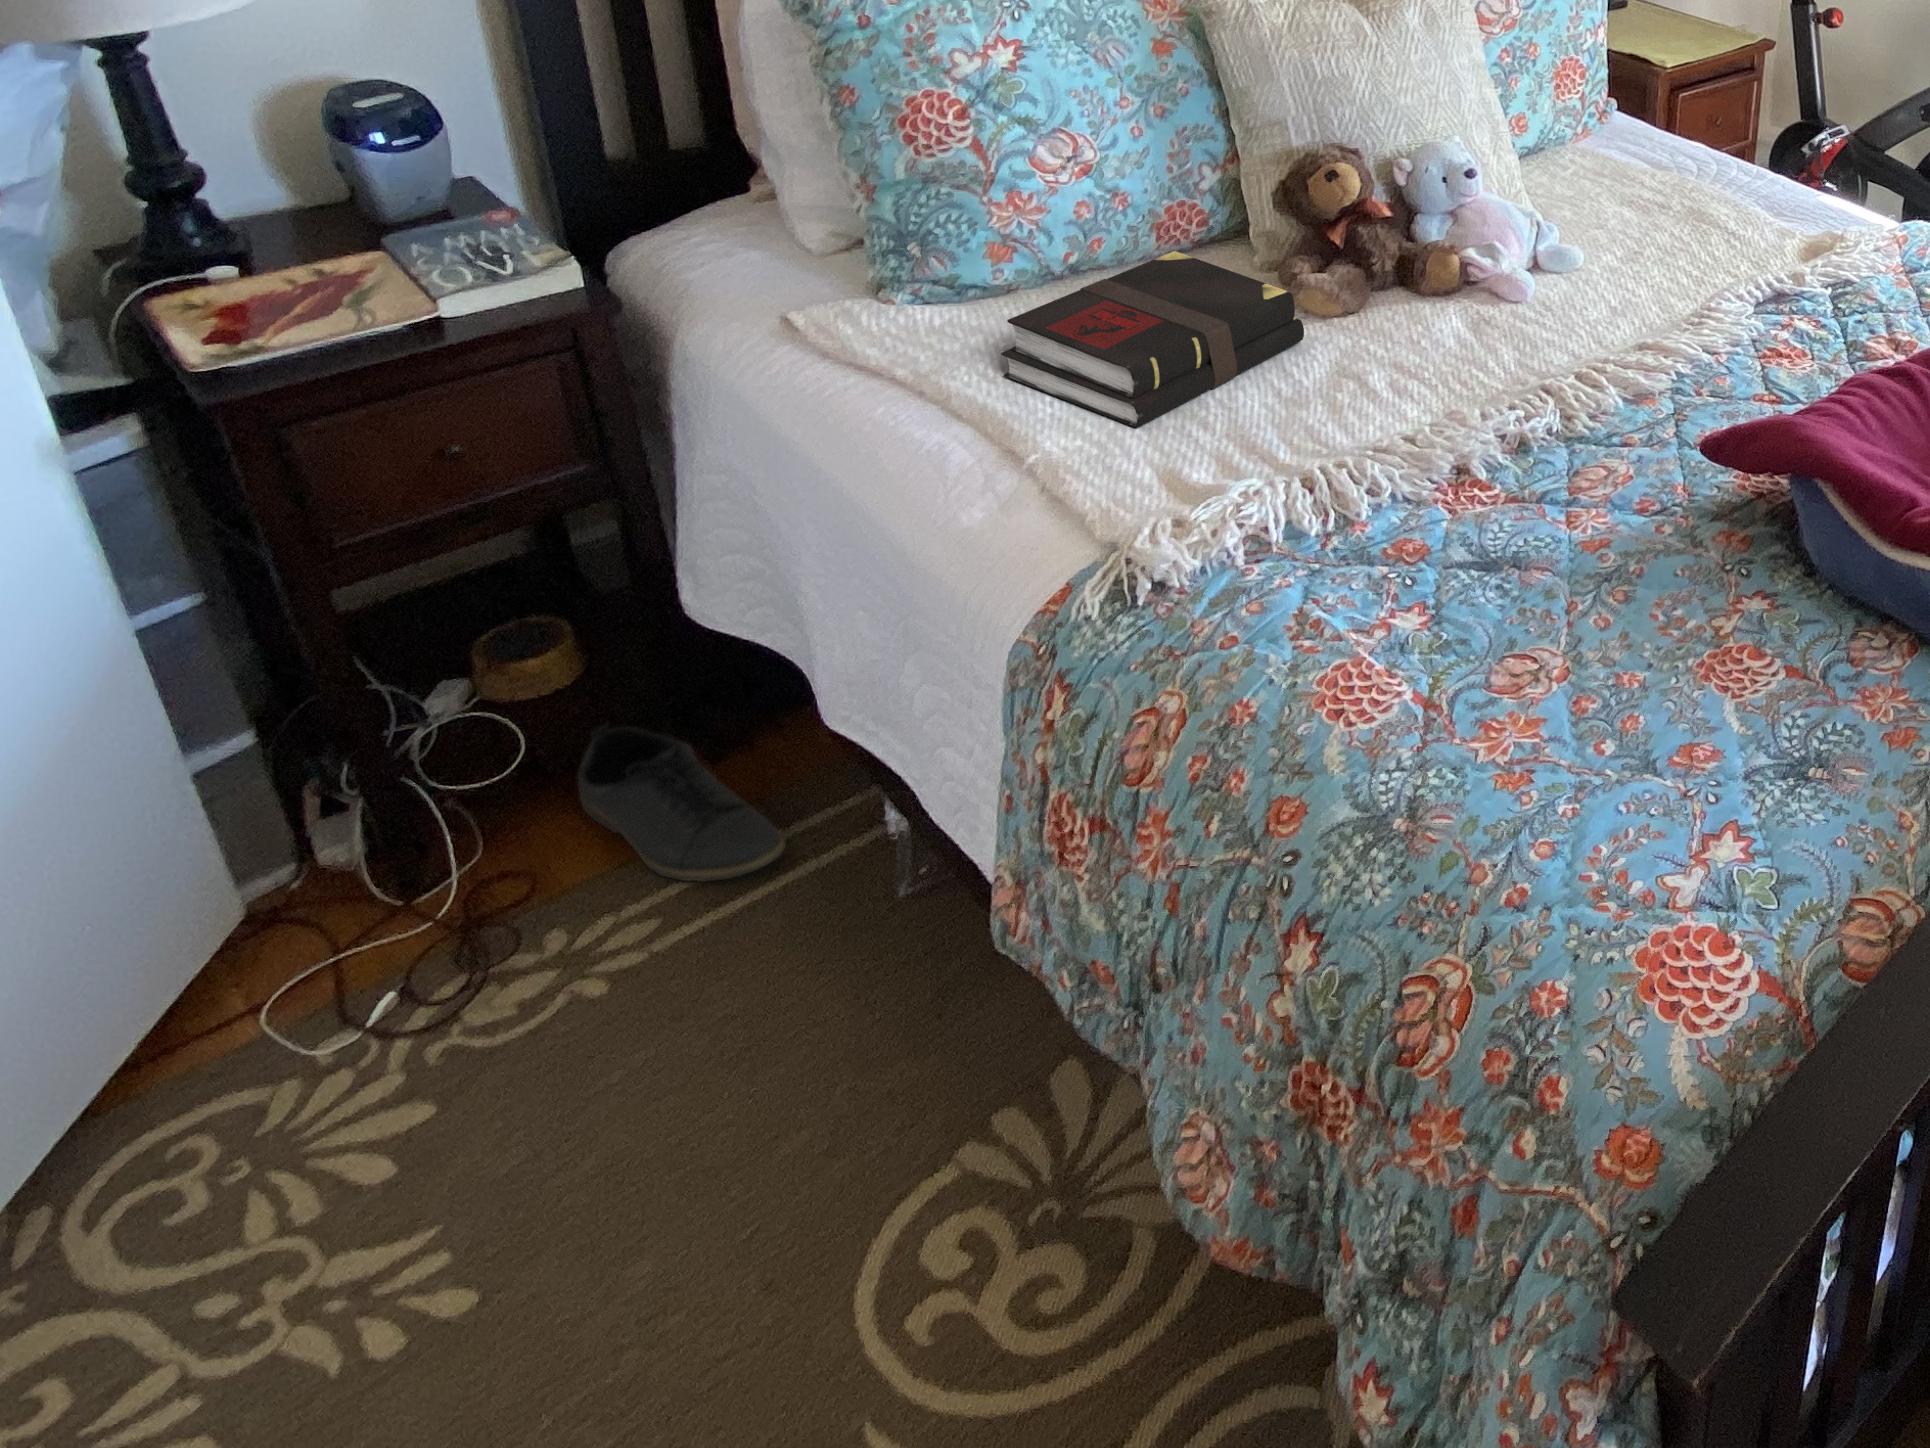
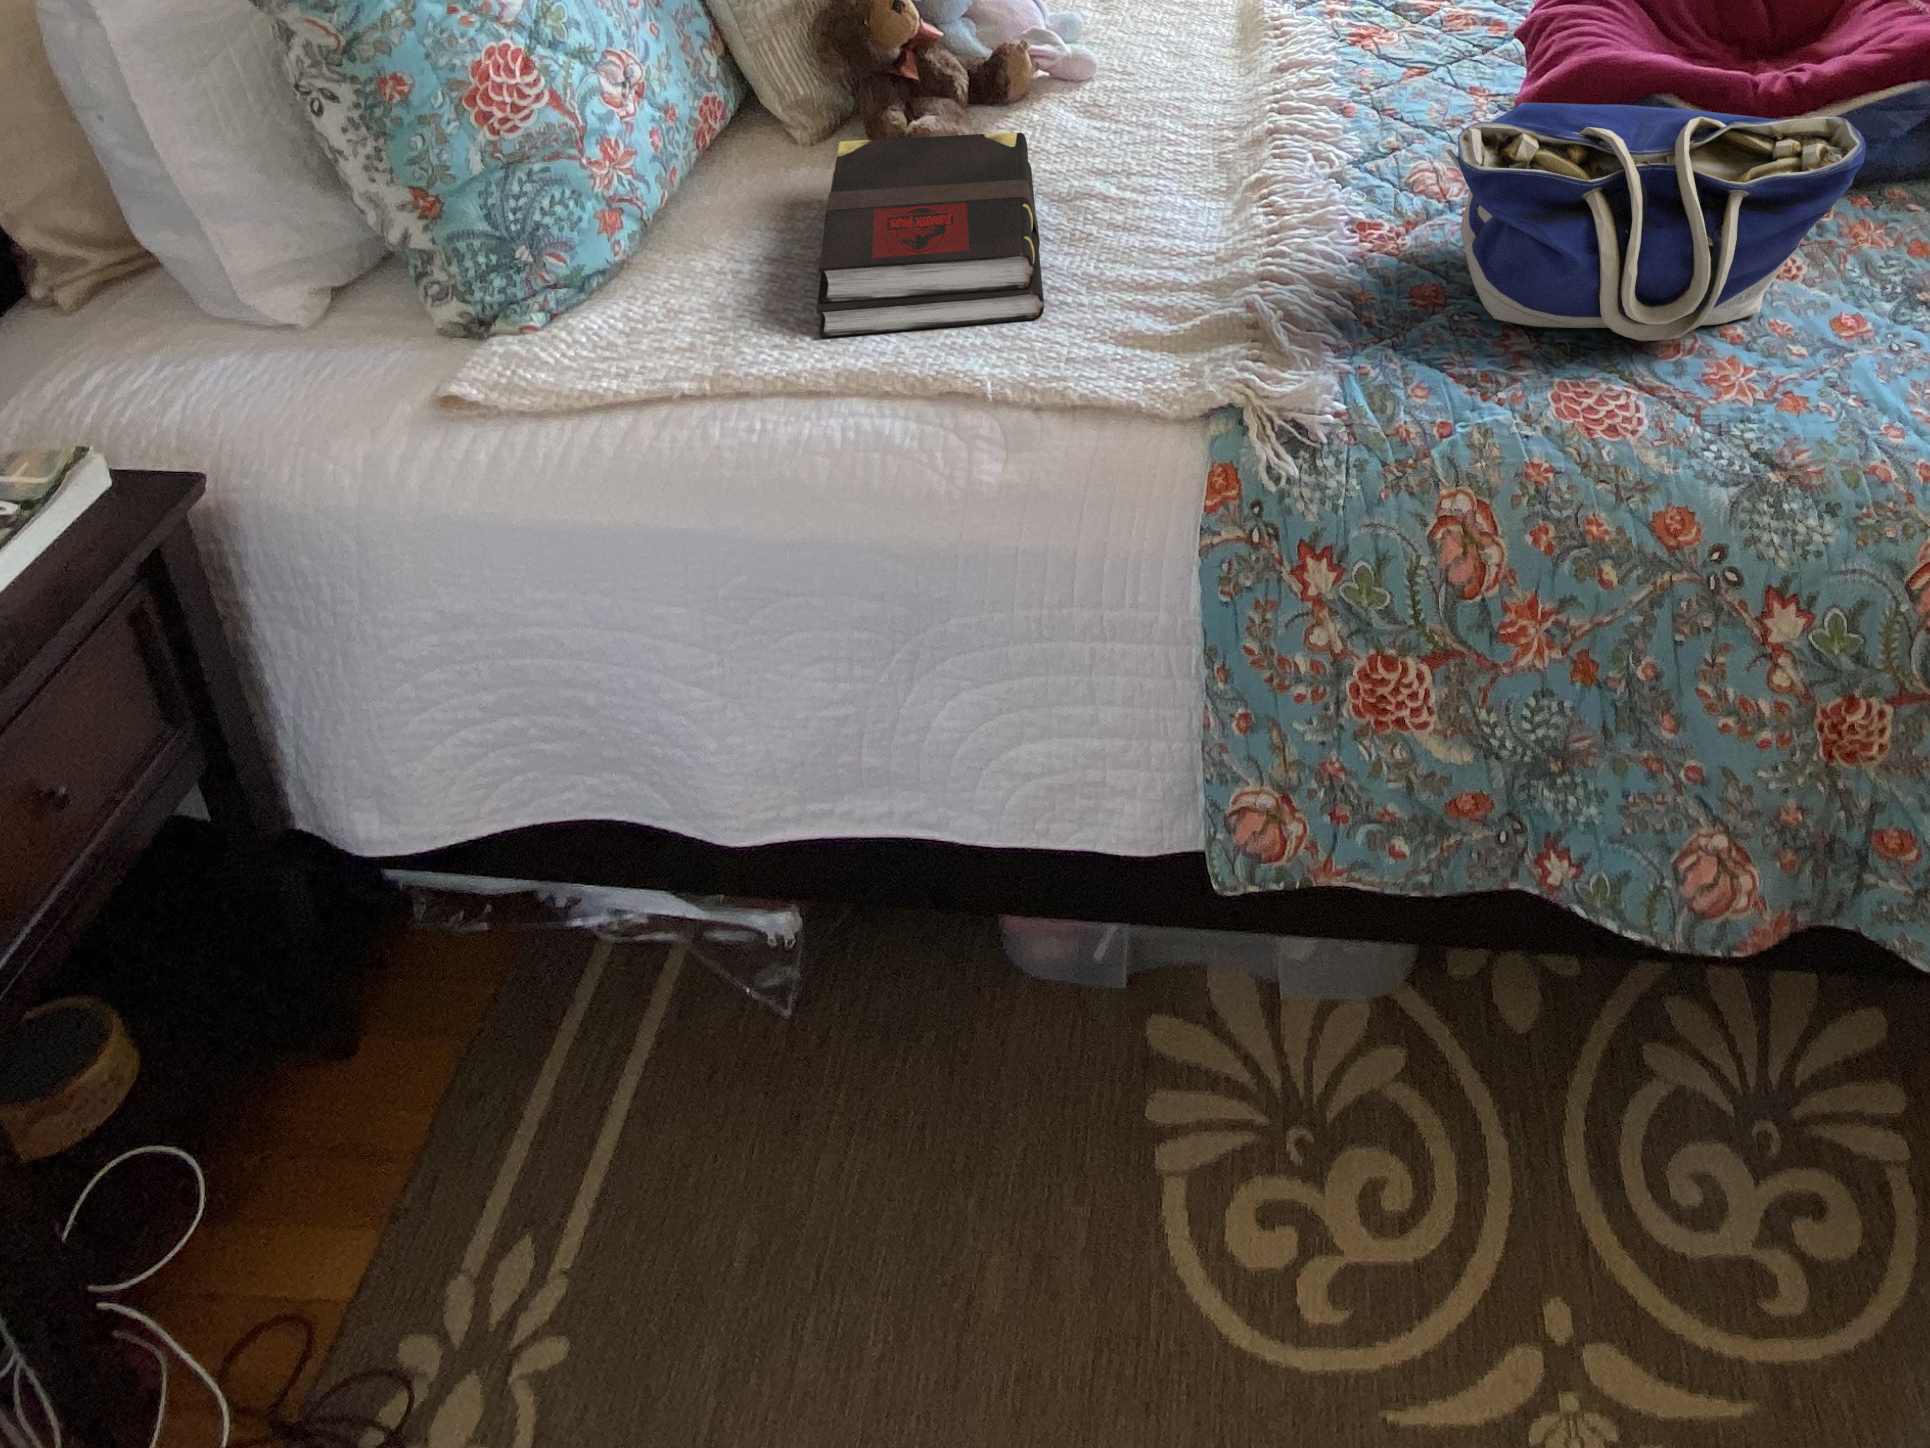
tote bag: none [1320,375,1709,698] -> present [1446,102,1866,341]
shoe: present [578,724,785,882] -> none [214,1042,598,1225]

